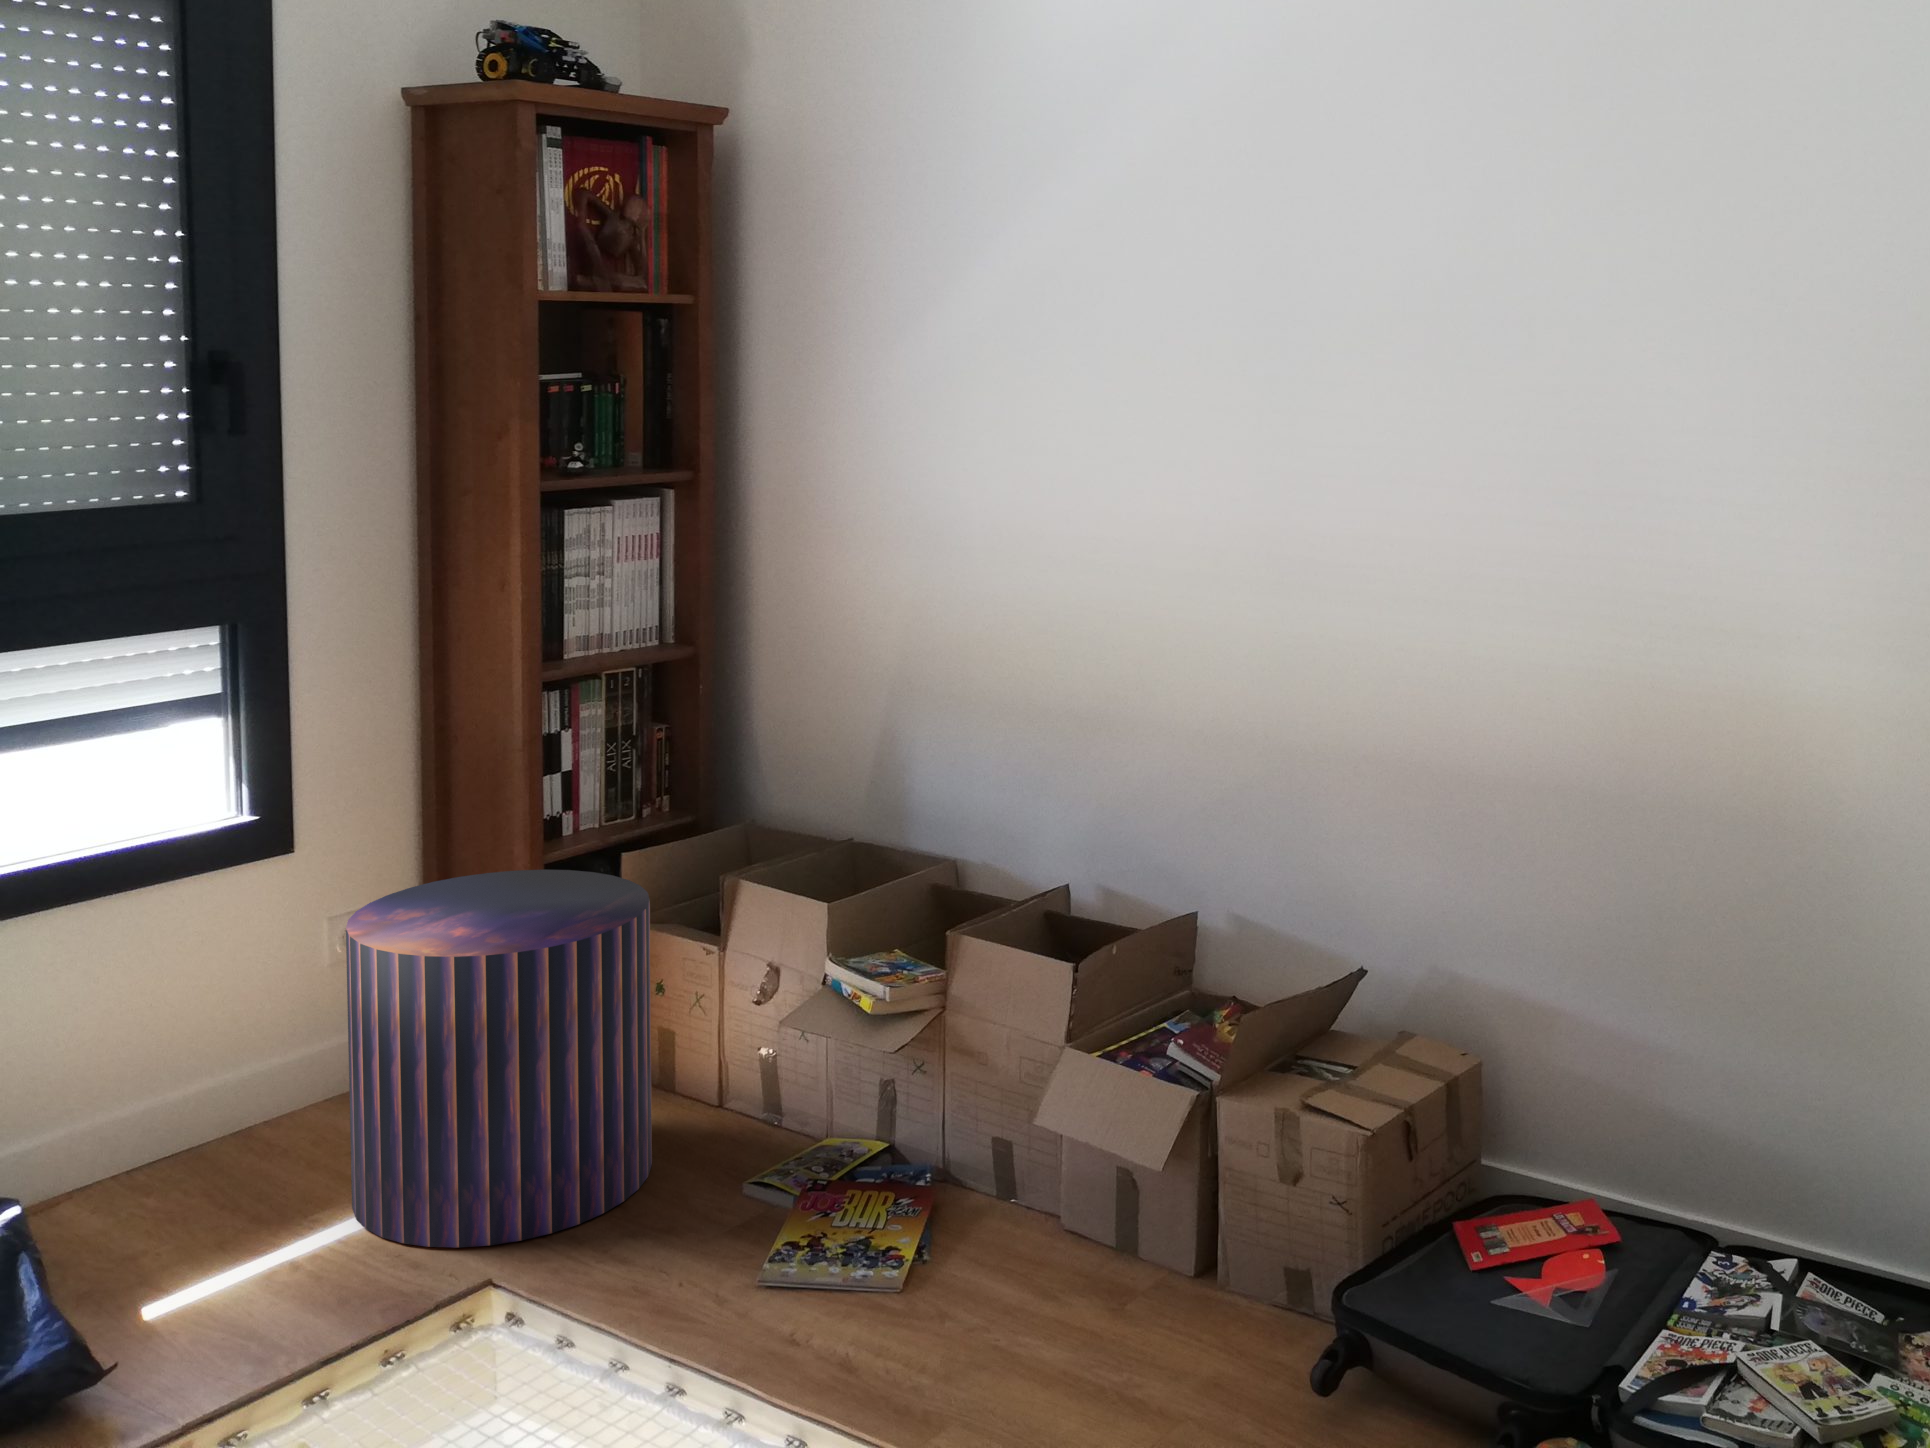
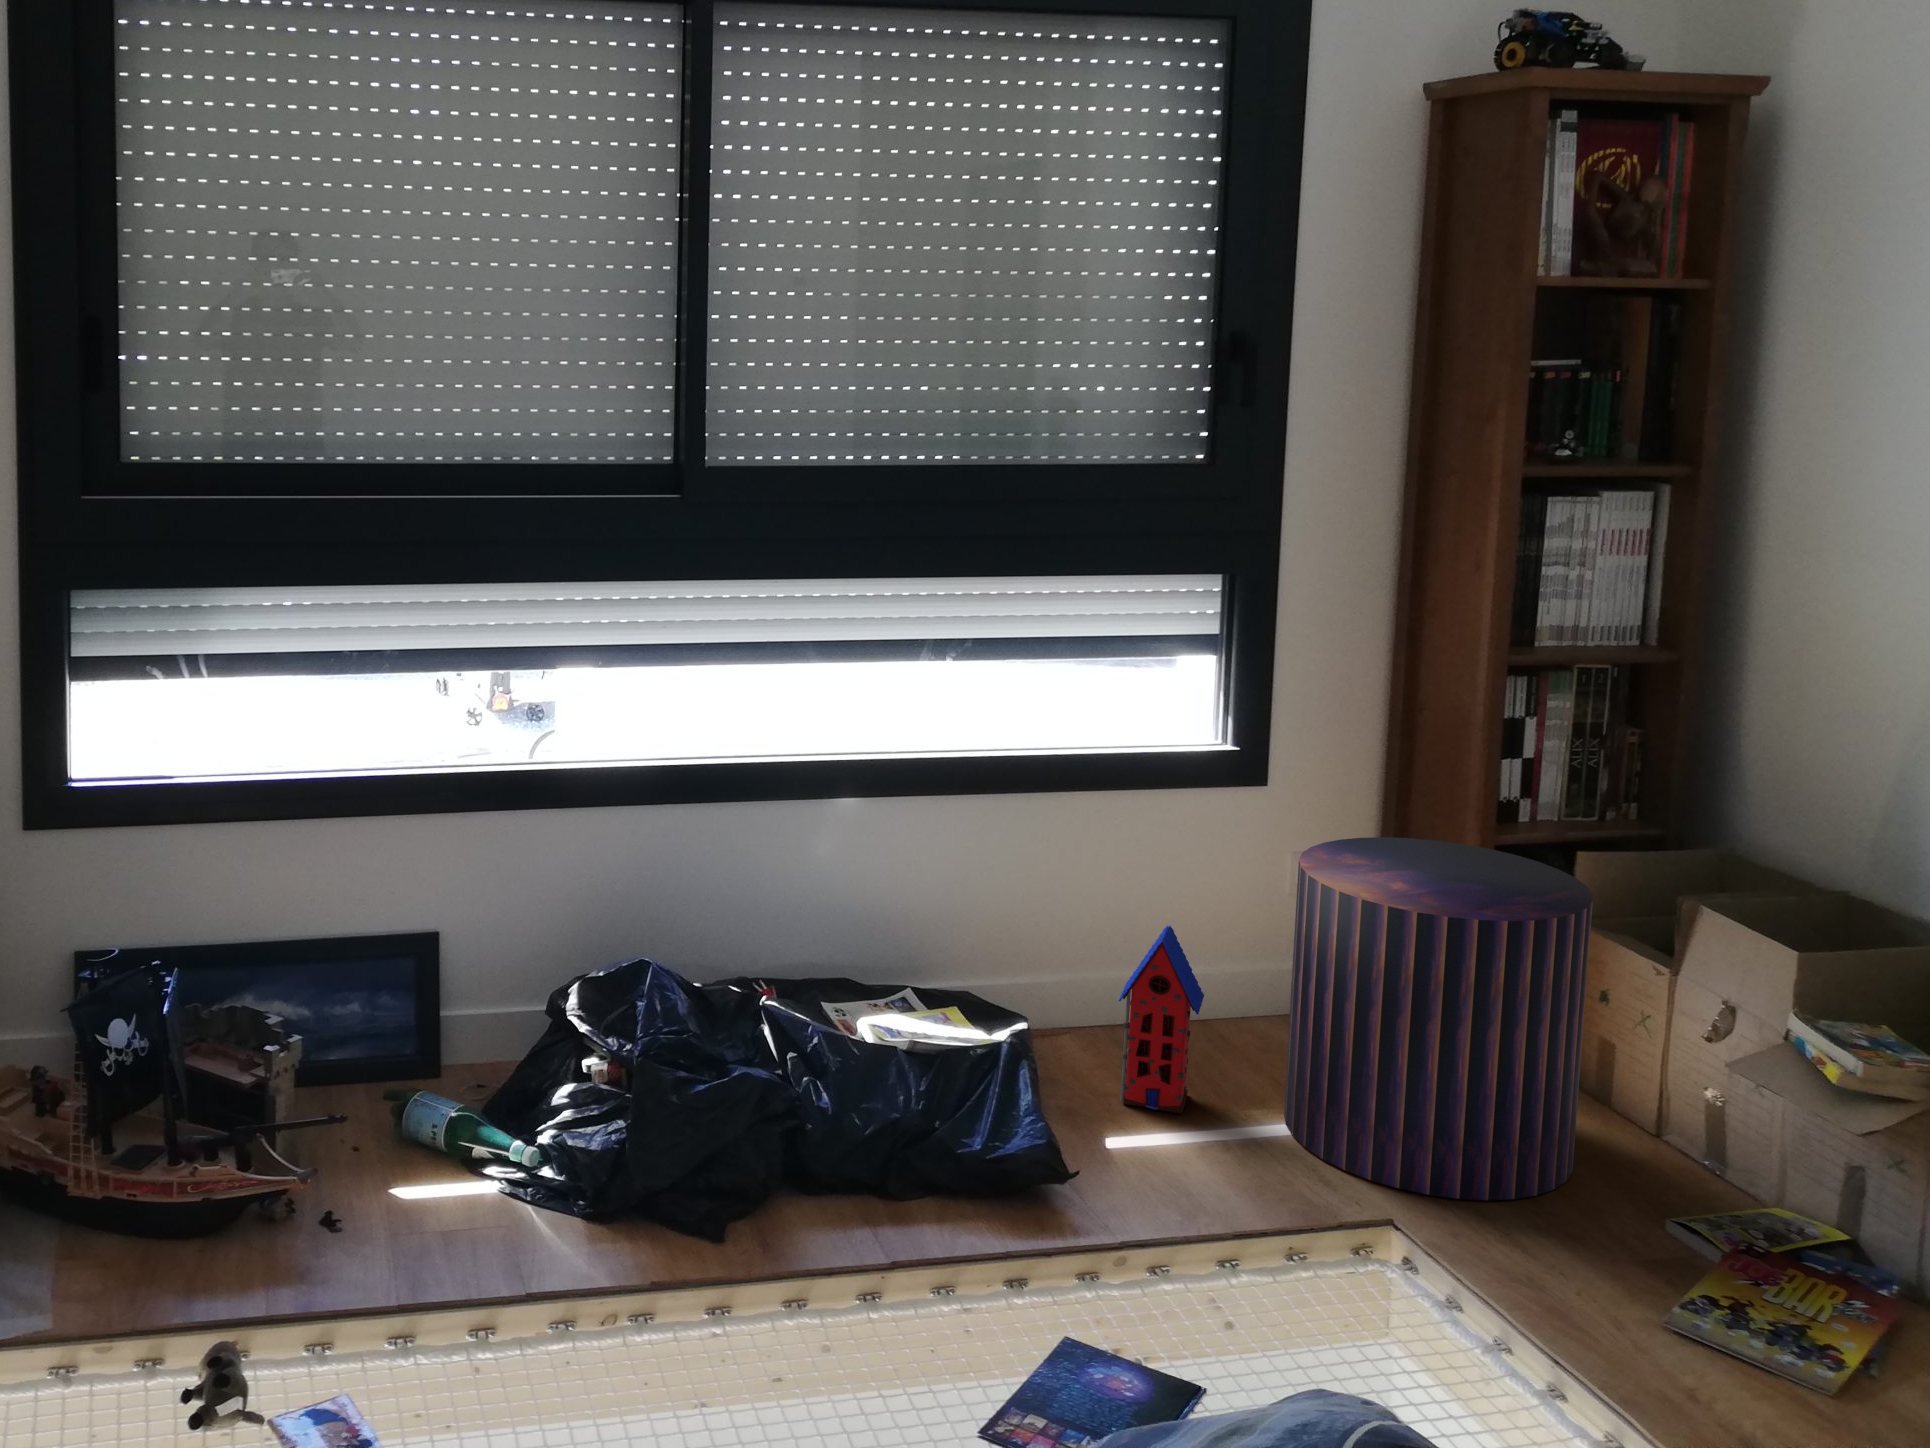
toy house: none [137,1040,245,1263] -> present [1119,925,1204,1114]

